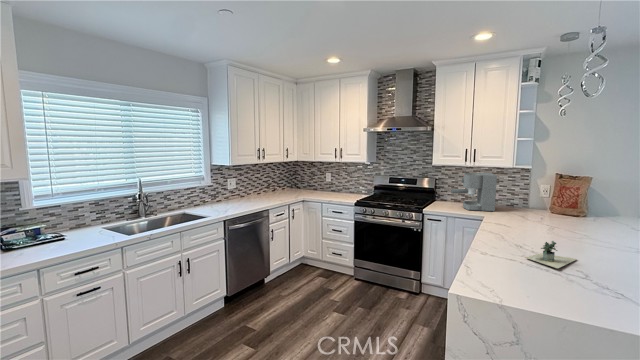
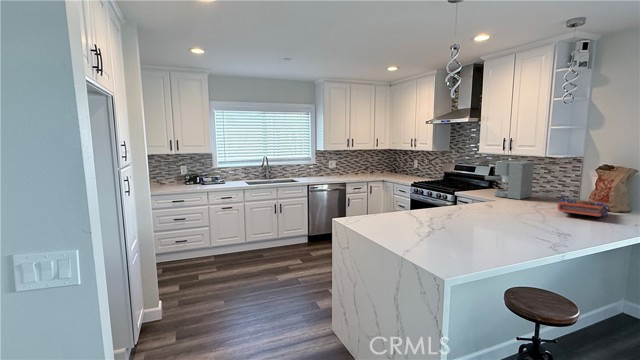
book: none [550,209,612,224] -> present [558,199,609,217]
potted plant: present [526,241,576,268] -> none [414,205,470,223]

